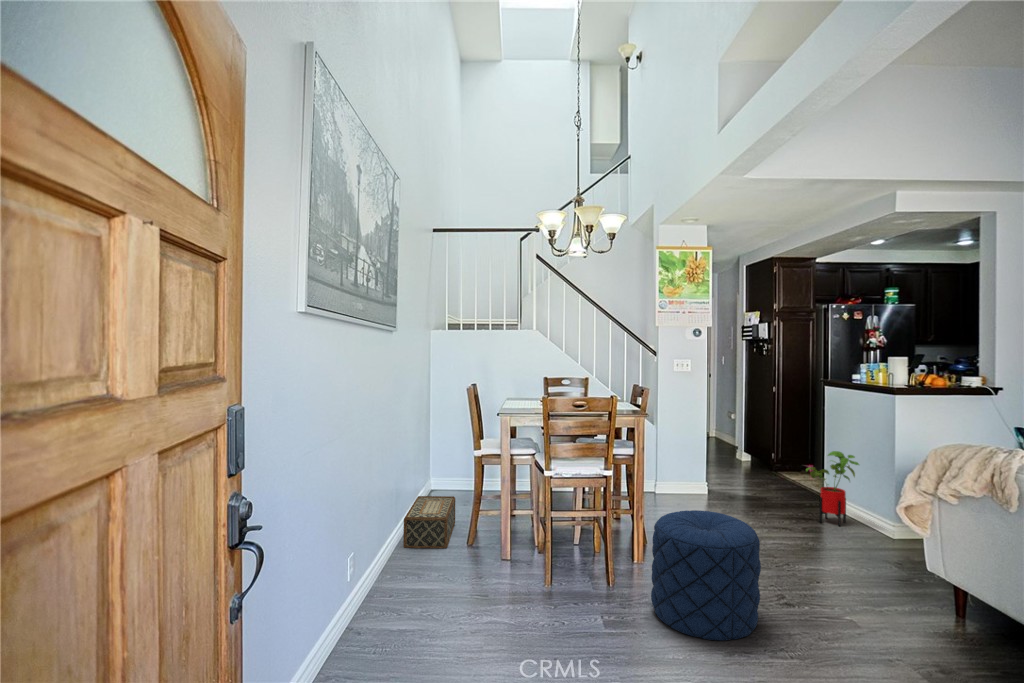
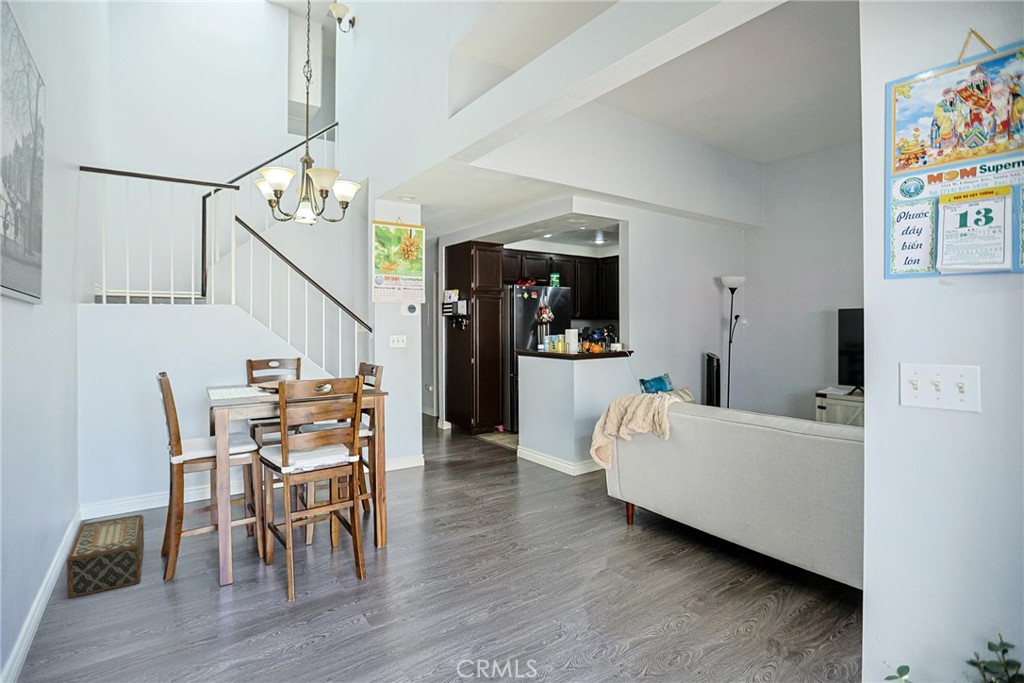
house plant: present [806,451,859,526] -> none [511,410,550,473]
pouf: present [651,510,761,641] -> none [411,482,509,605]

